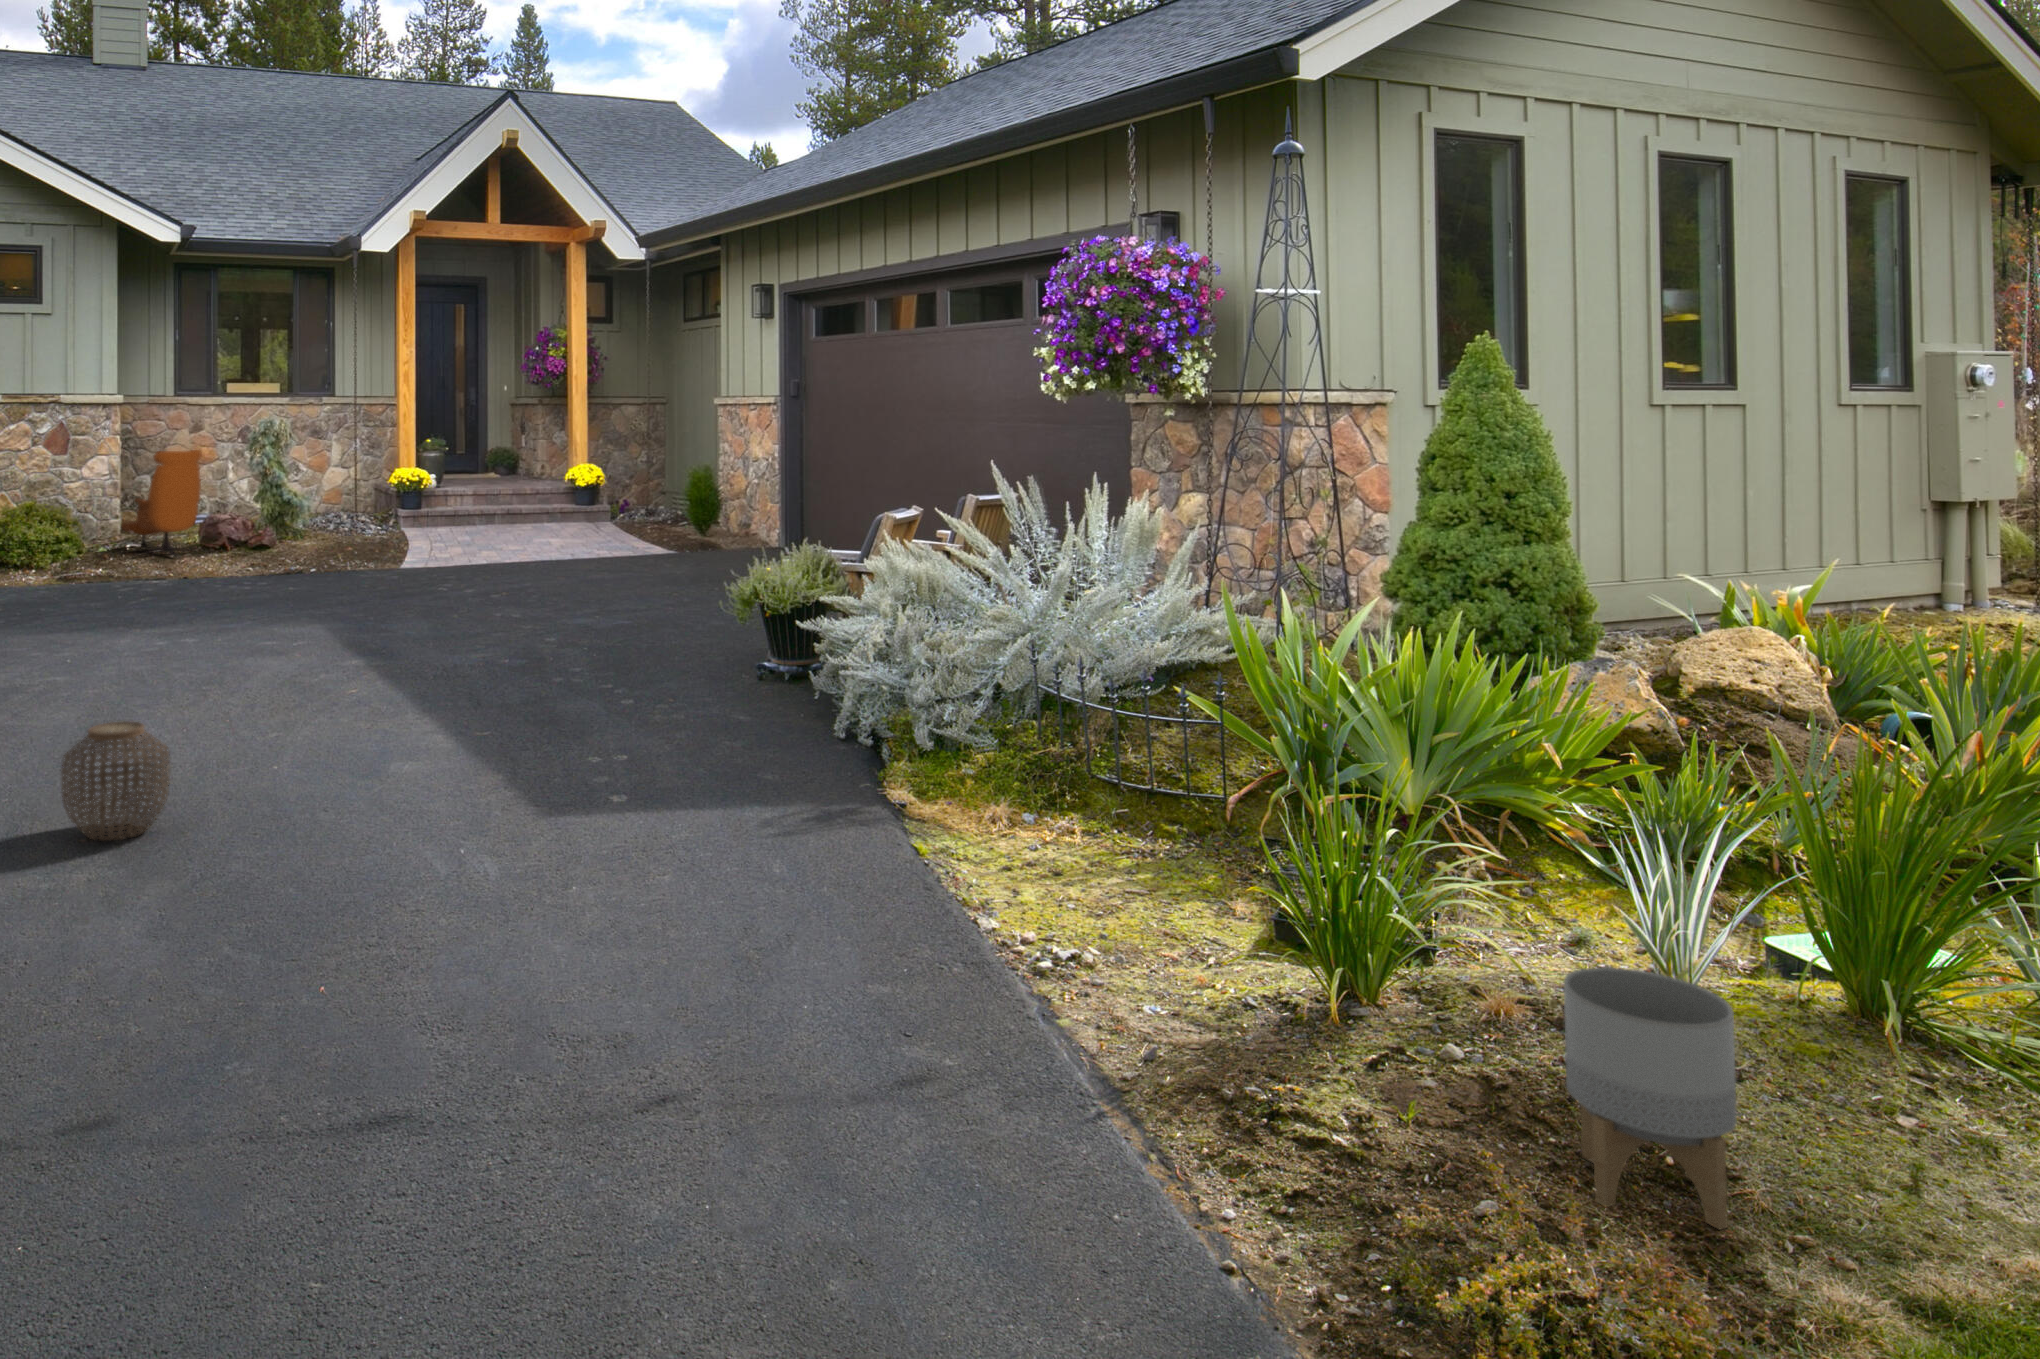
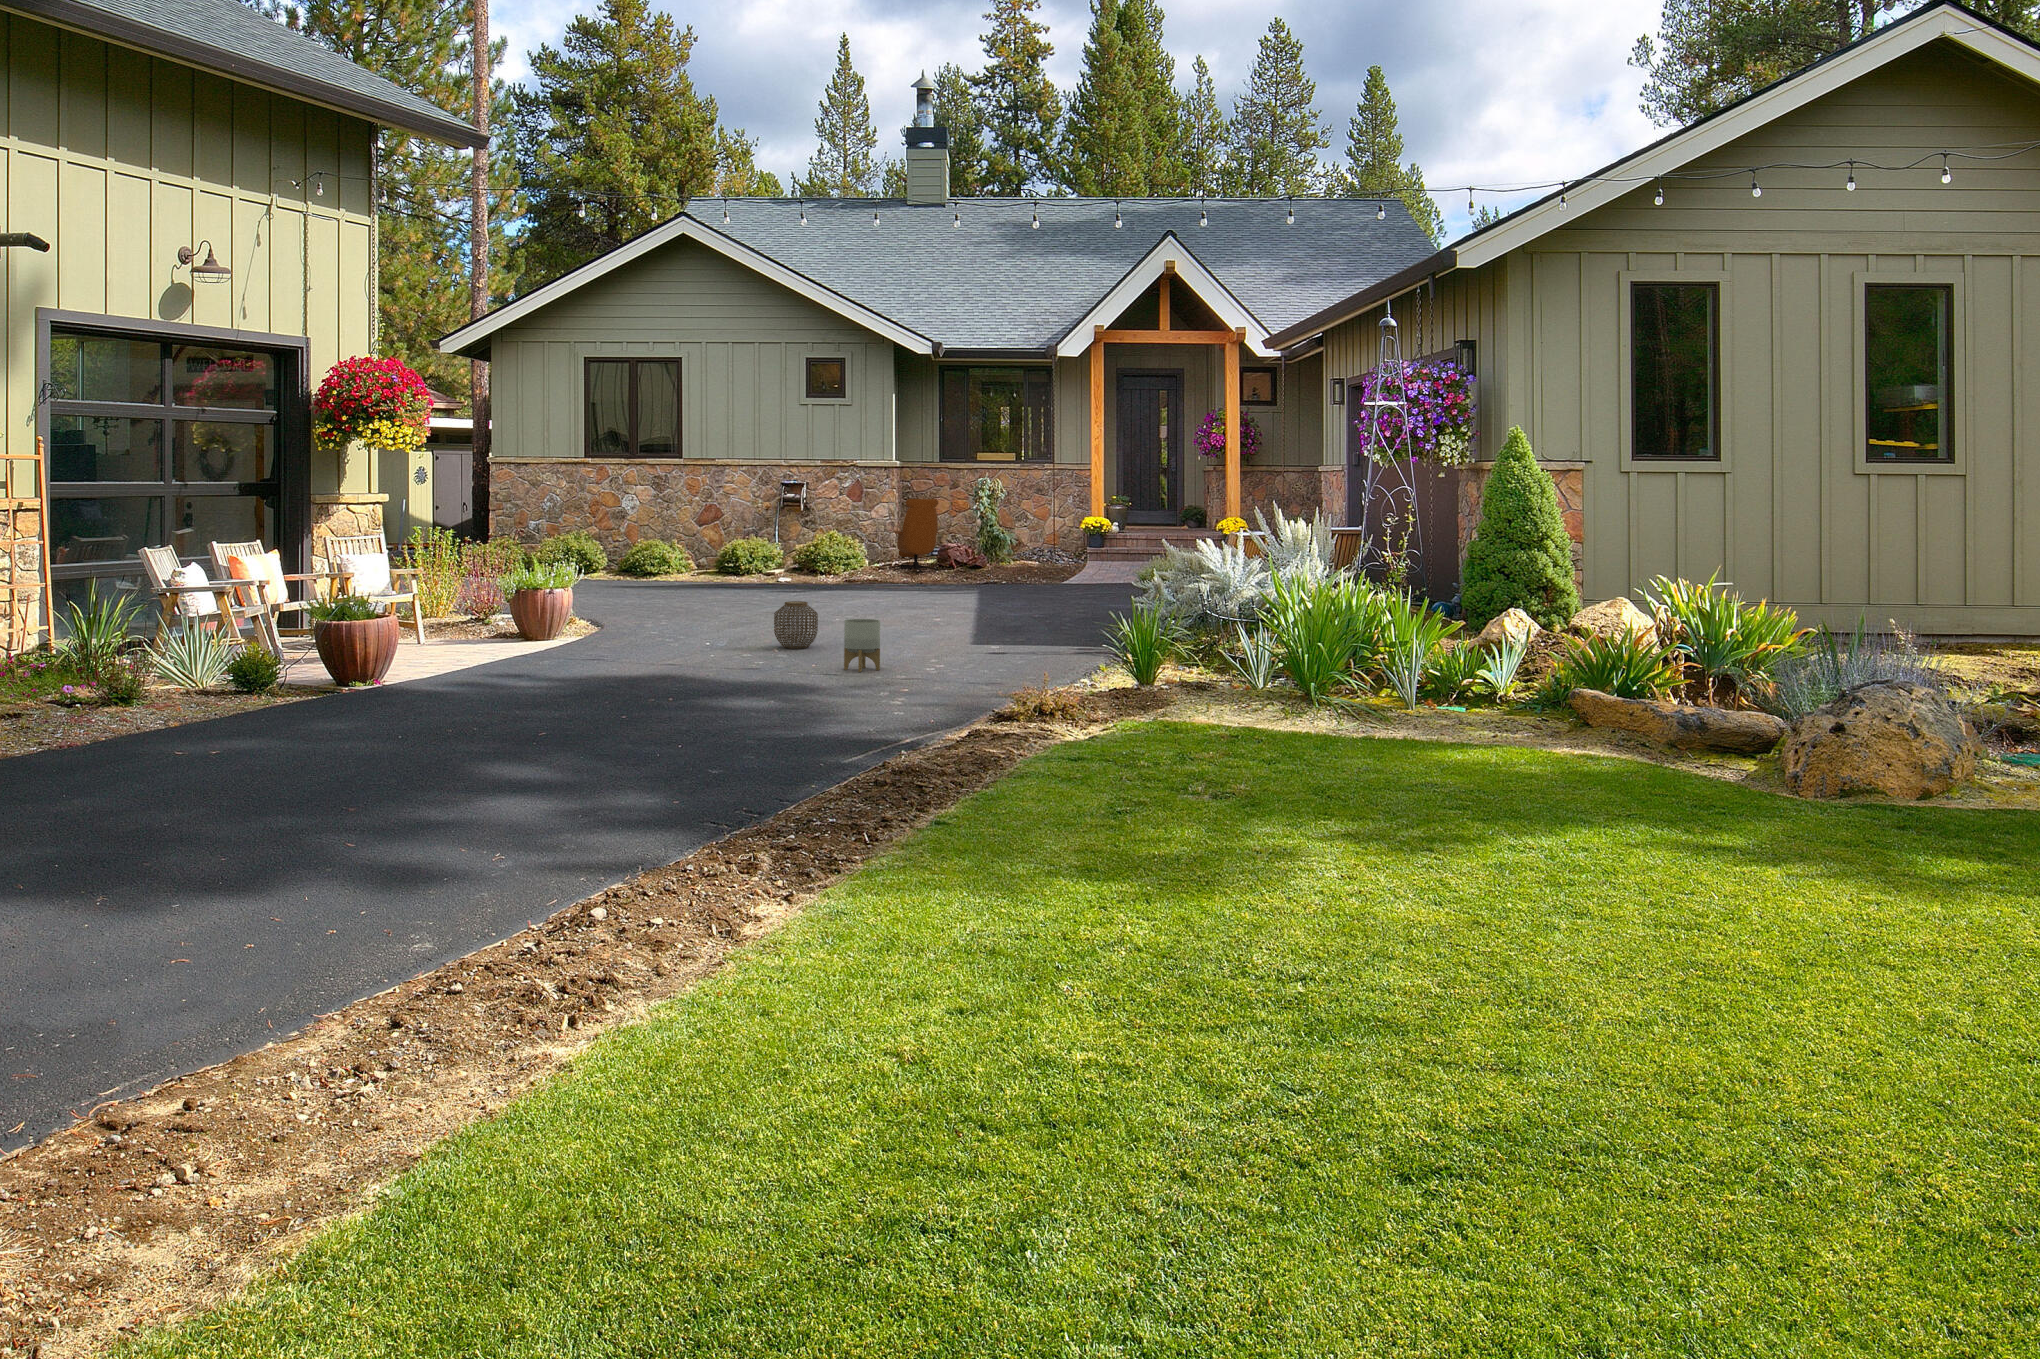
planter: present [1564,967,1737,1229] -> present [844,619,880,672]

